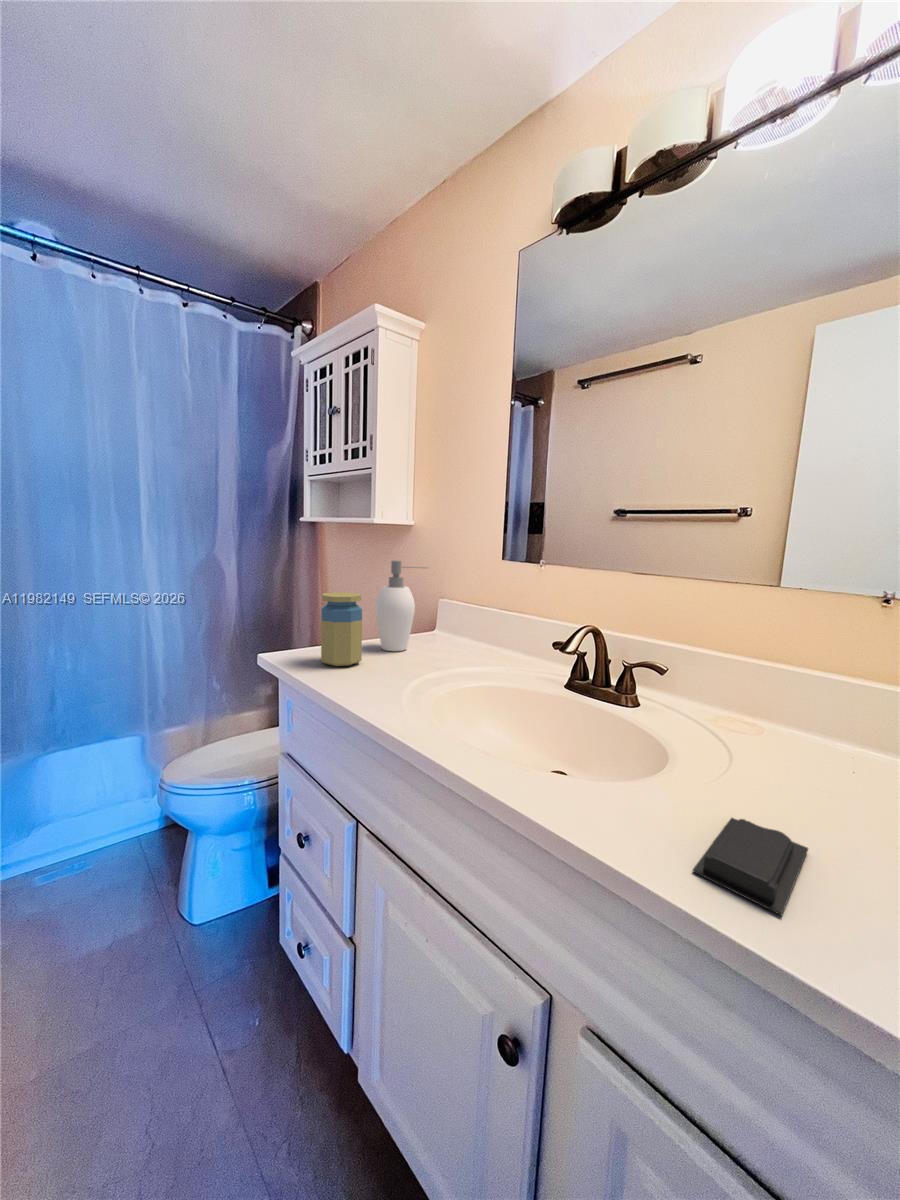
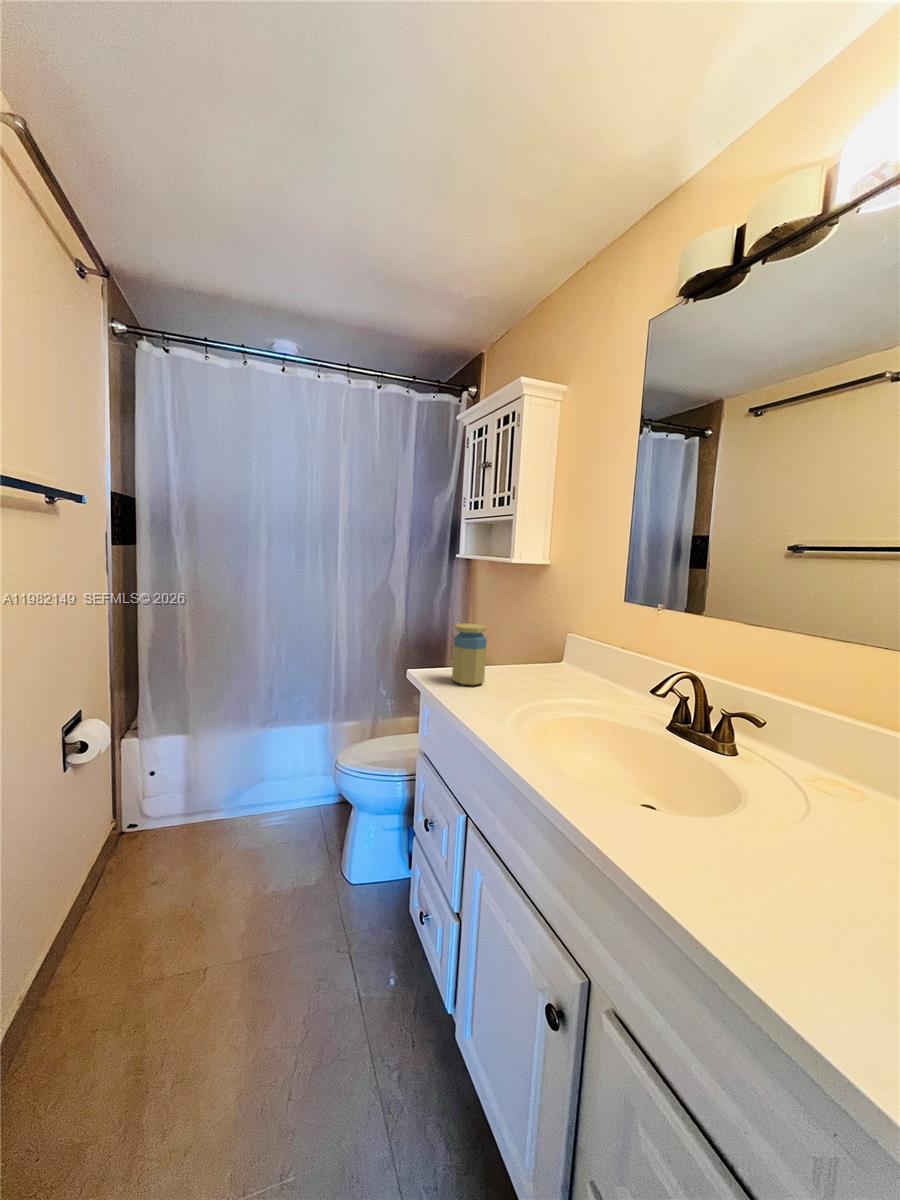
soap dispenser: present [376,561,423,651] -> none [503,598,550,677]
soap bar: present [693,818,808,915] -> none [691,860,825,934]

